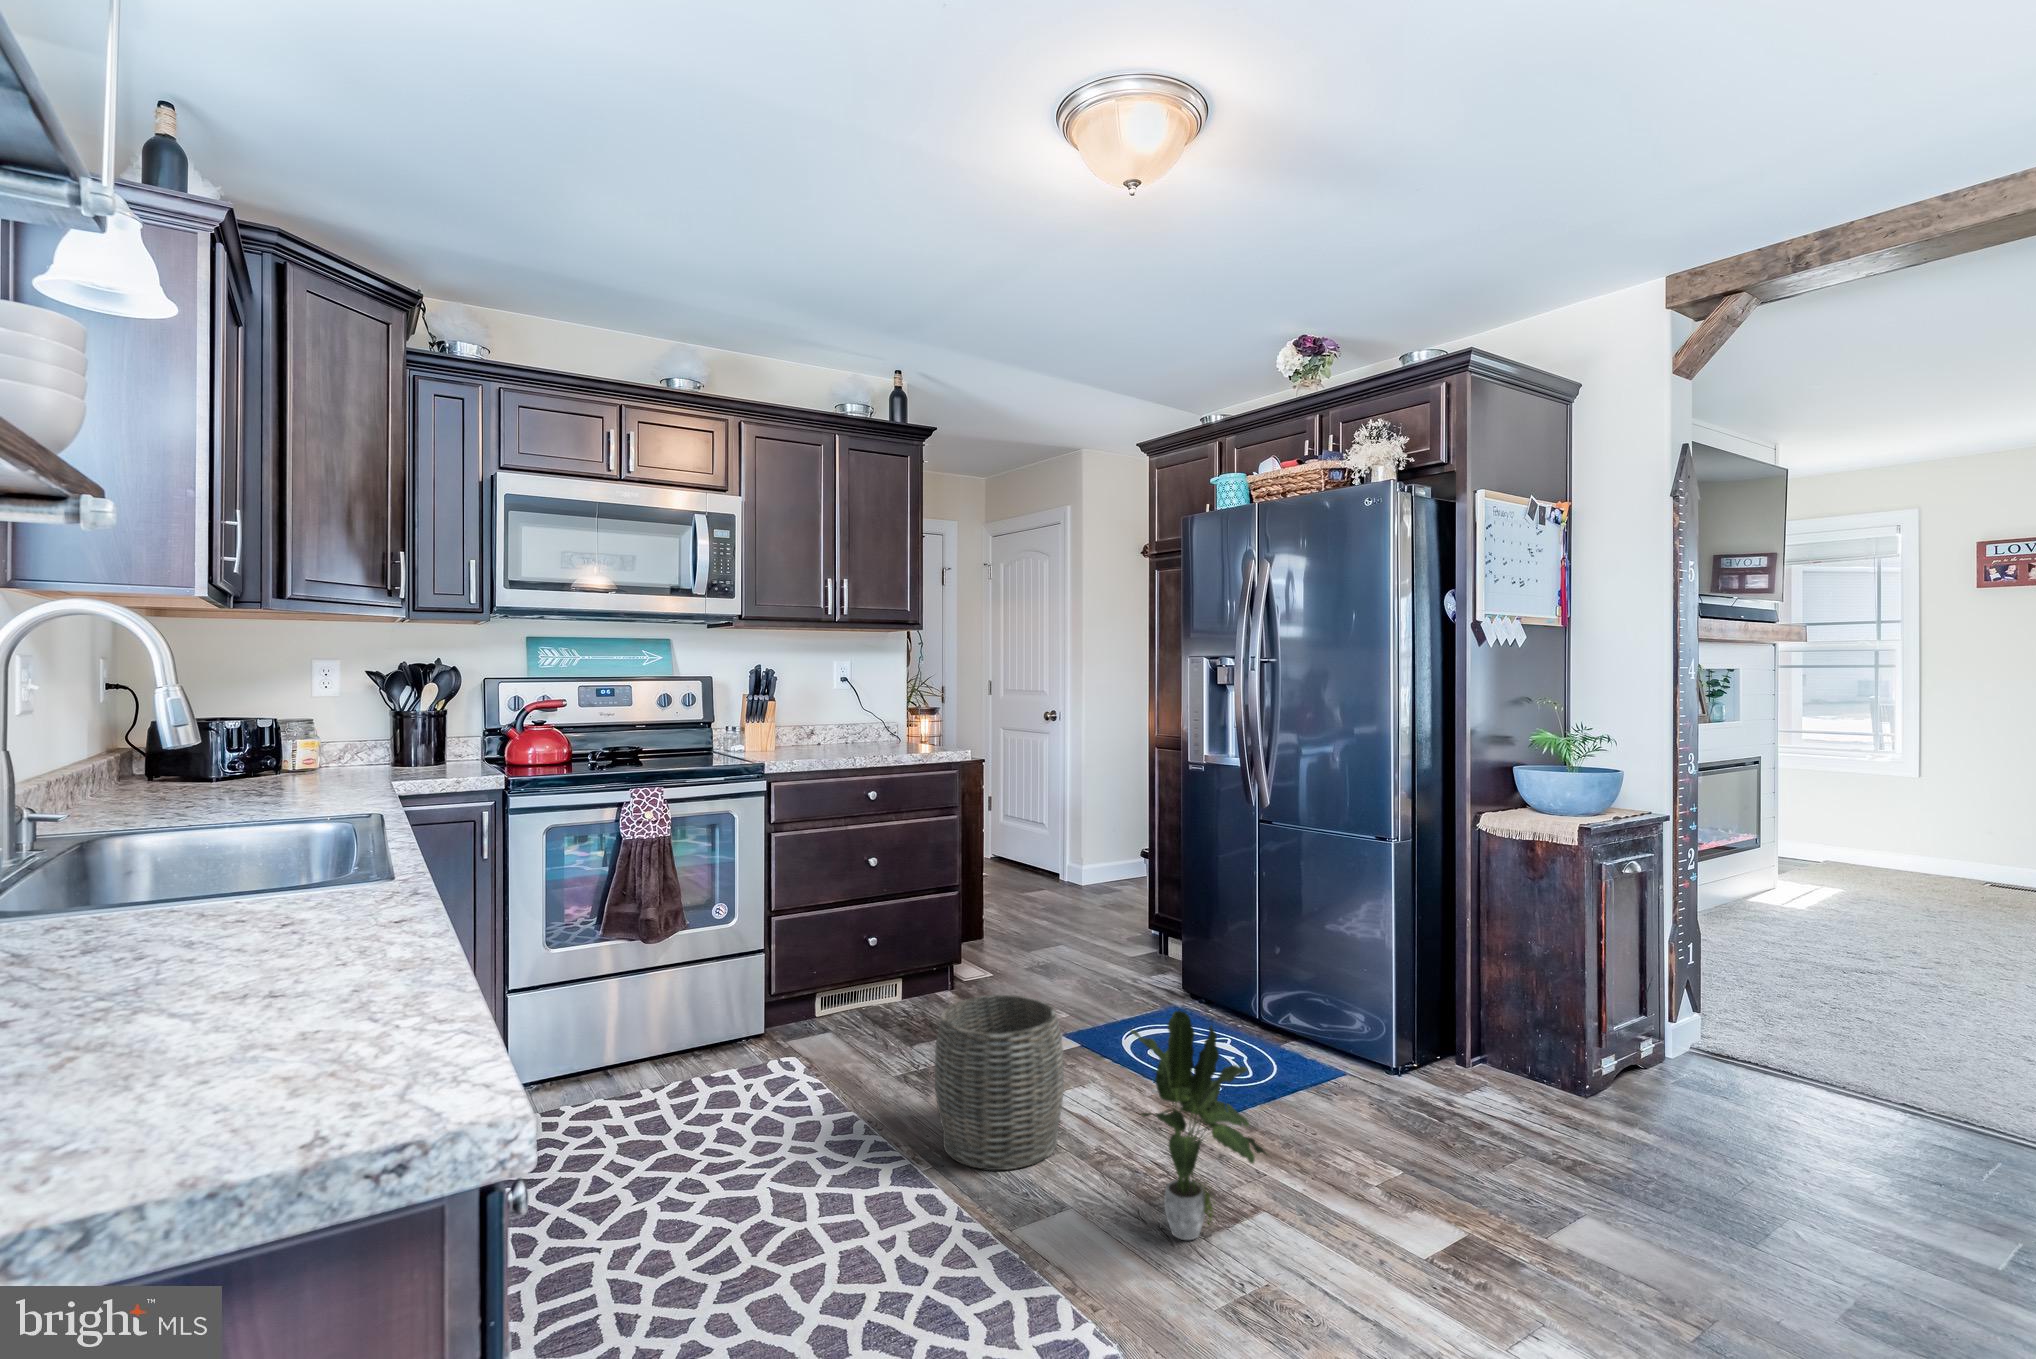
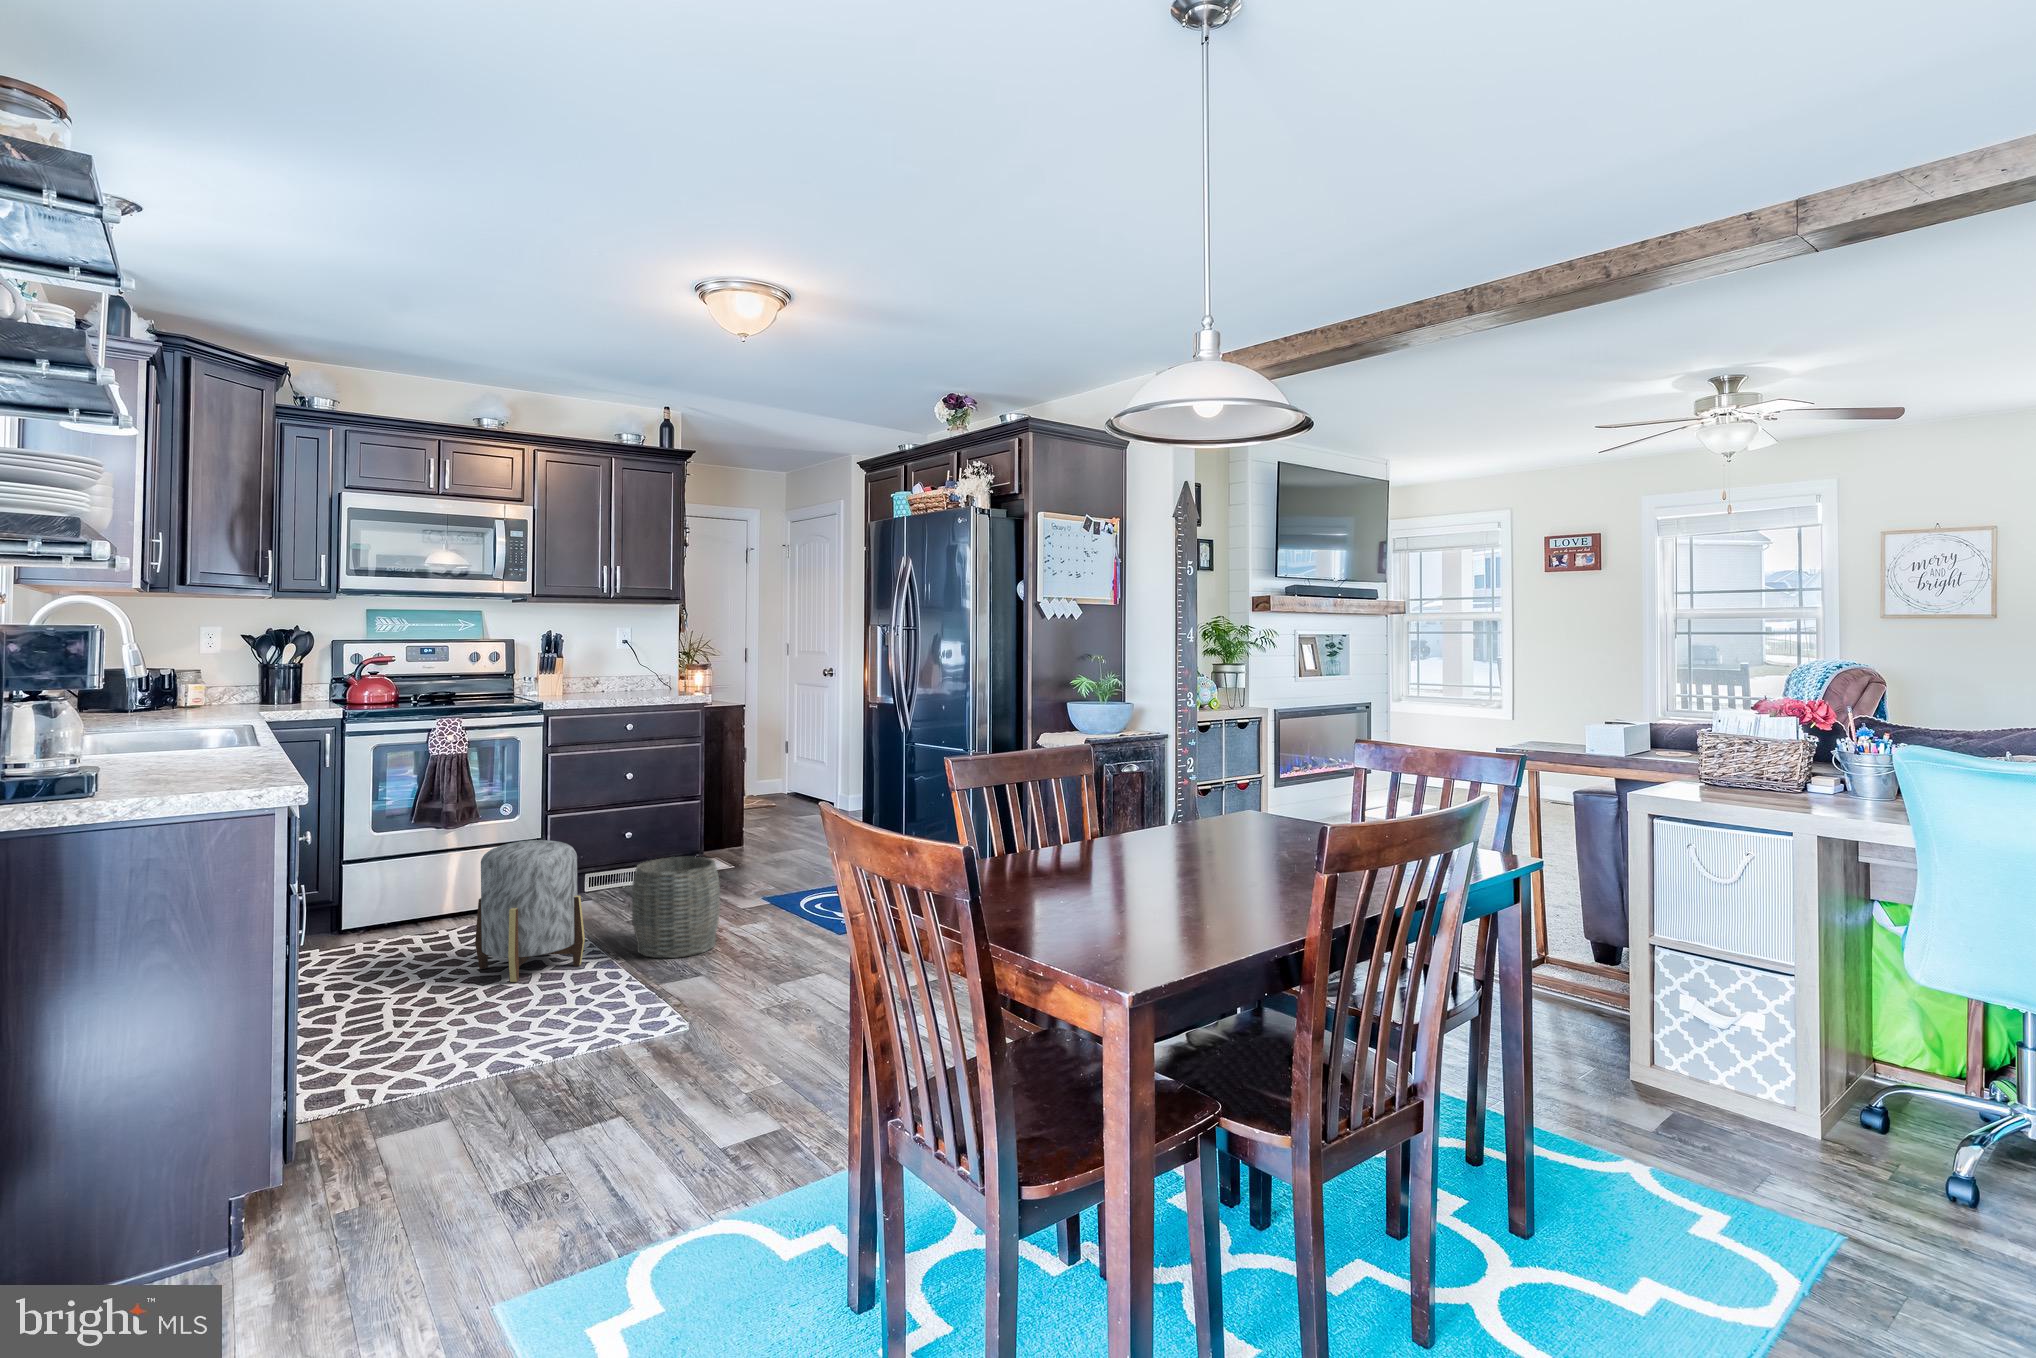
stool: none [712,981,877,1229] -> present [475,840,585,982]
potted plant: present [1131,1011,1267,1240] -> none [722,849,811,983]

